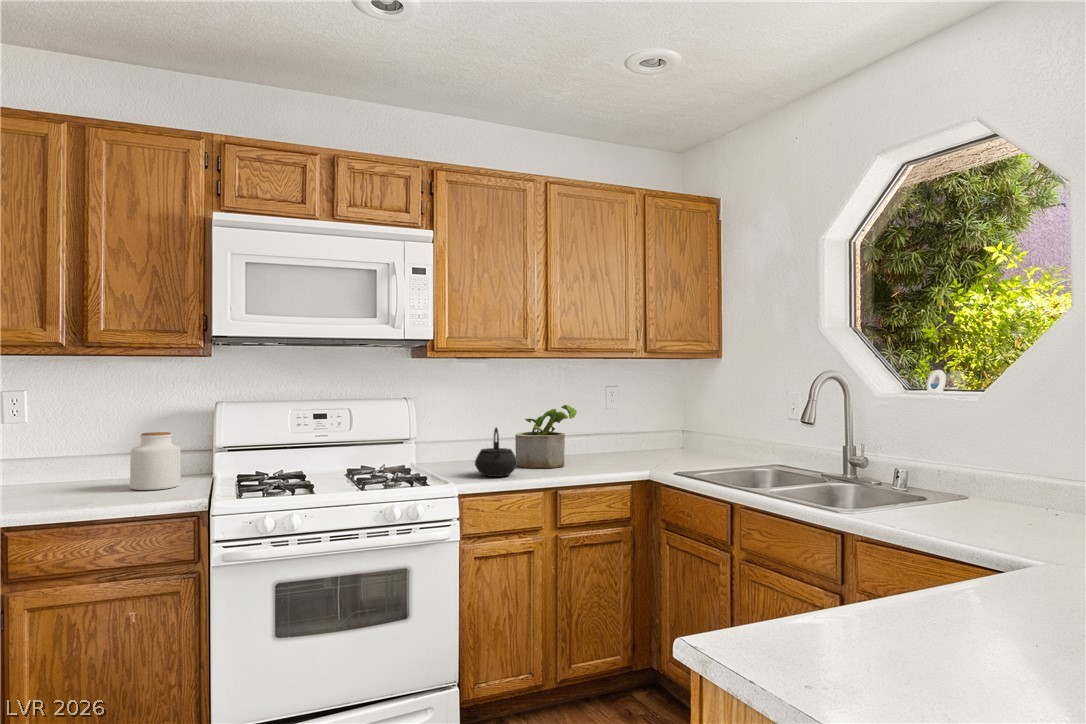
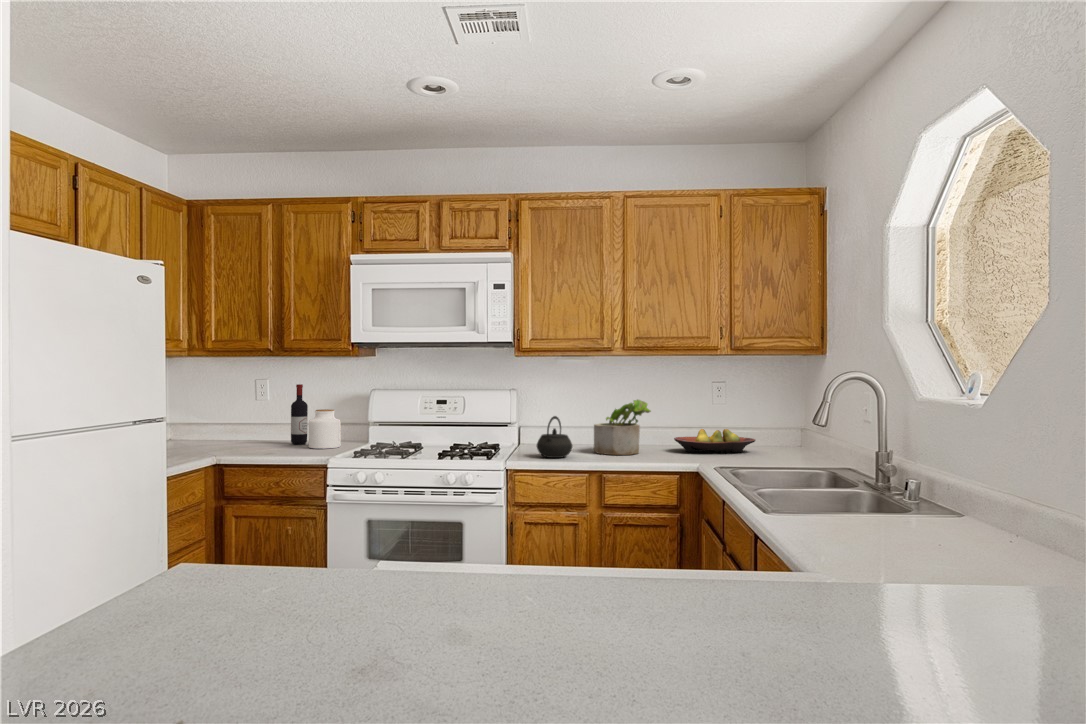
wine bottle: none [84,397,111,486] -> present [291,384,308,444]
fruit bowl: none [584,433,659,460] -> present [674,429,755,453]

